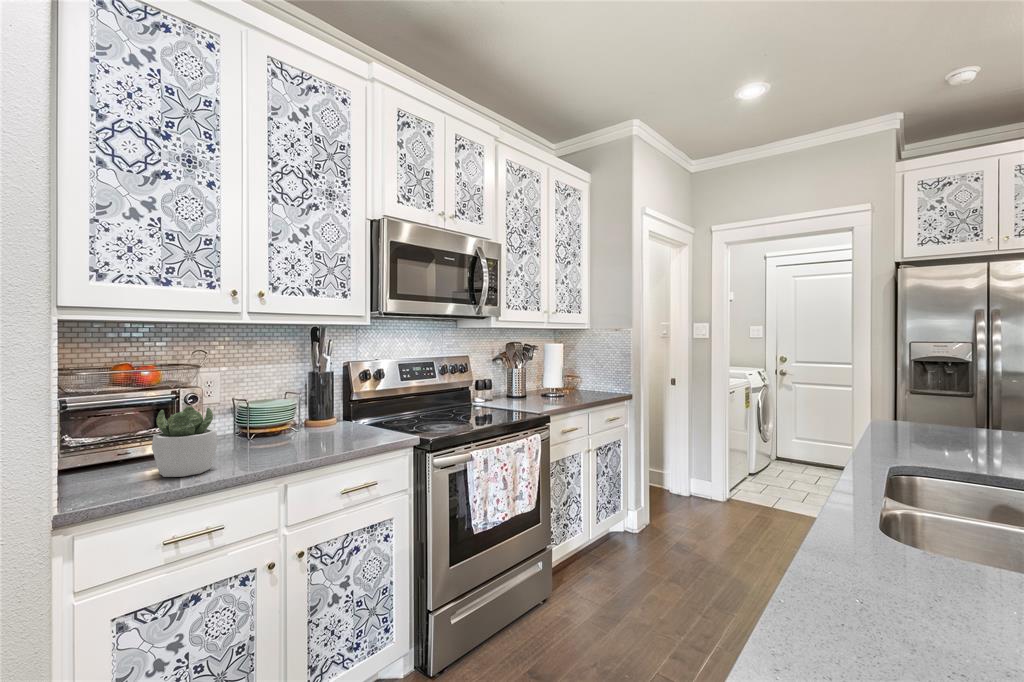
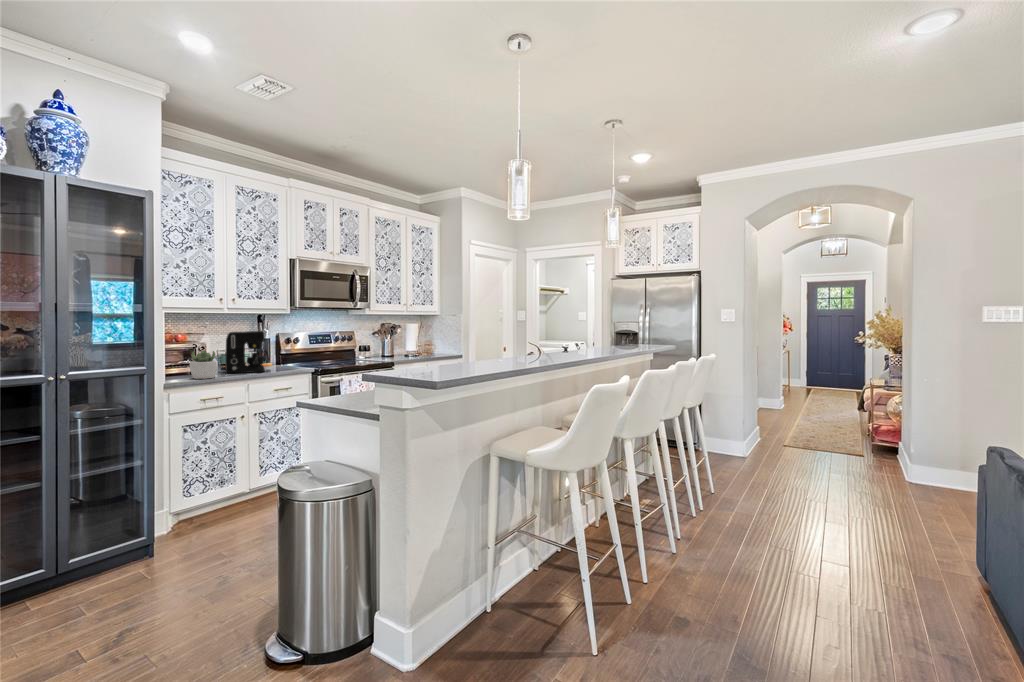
coffee maker: none [241,359,330,452] -> present [226,331,269,373]

